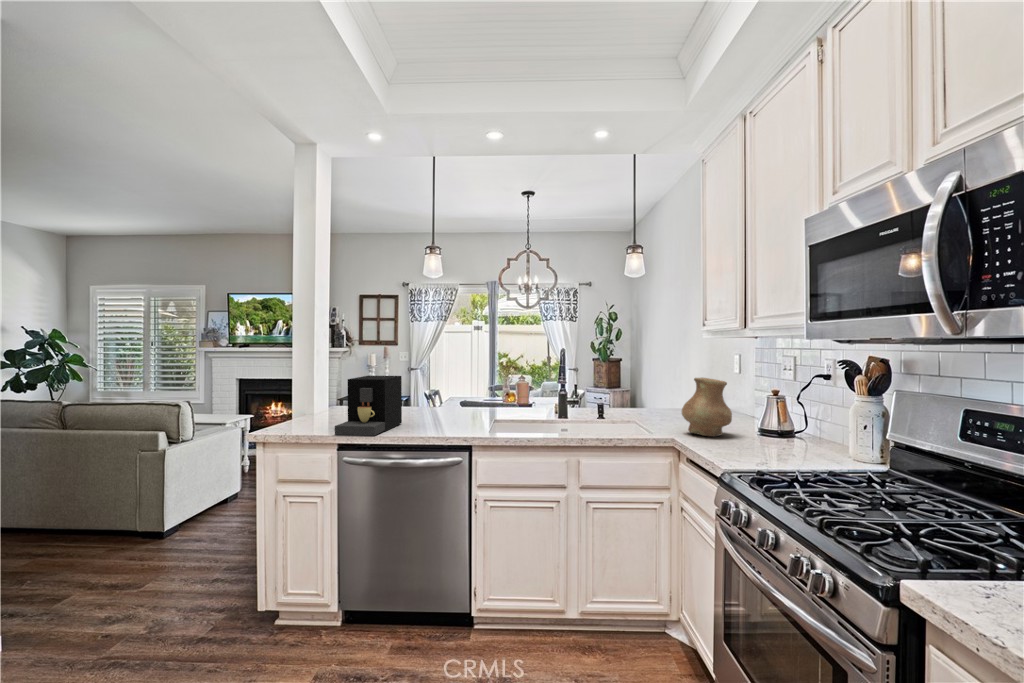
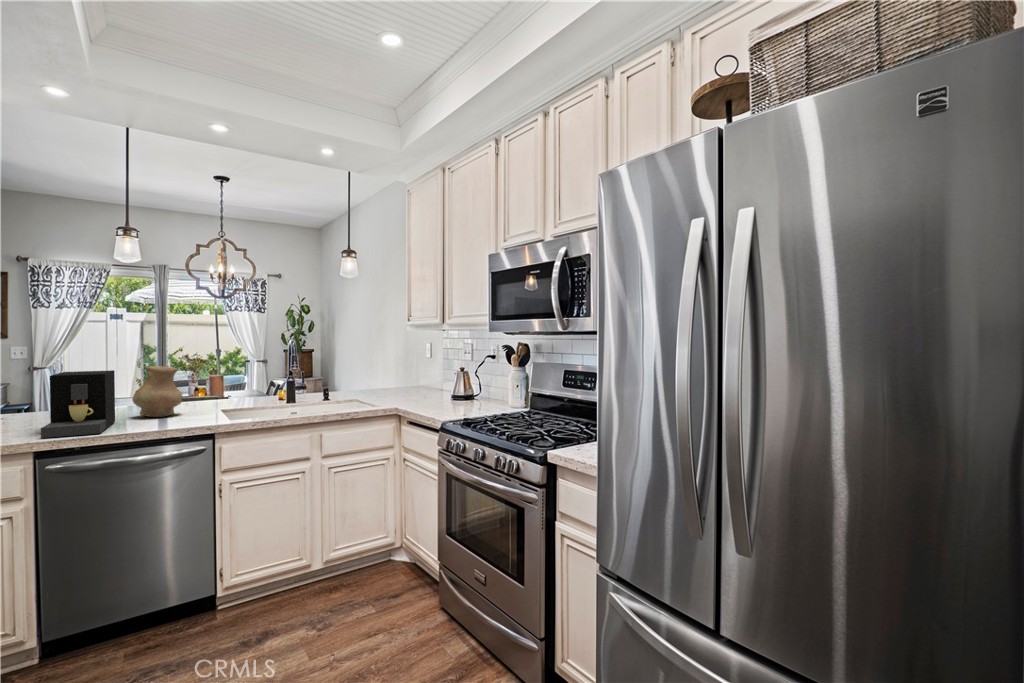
vase: present [682,378,732,436] -> present [132,366,183,417]

